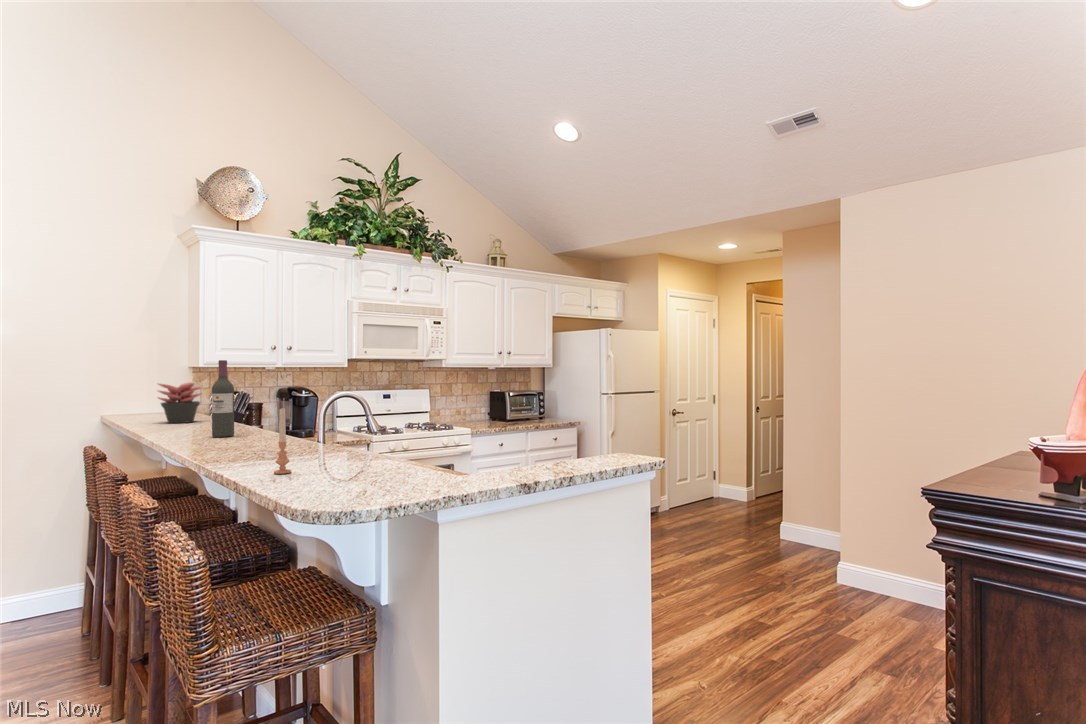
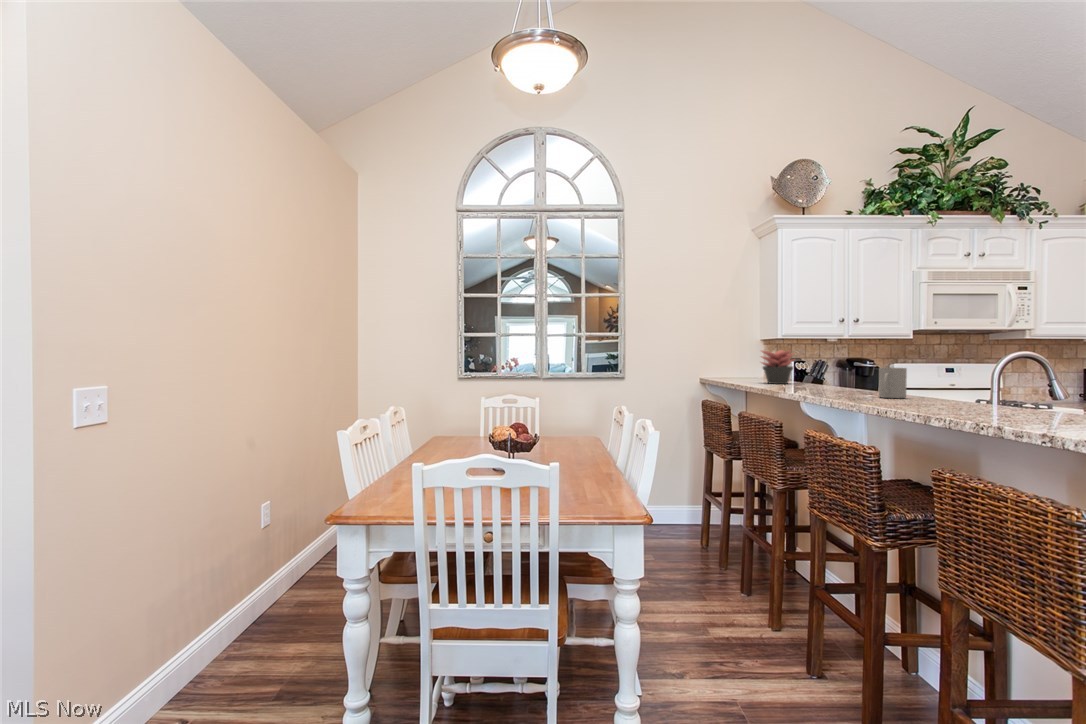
wine bottle: present [212,360,234,437] -> none [845,326,866,395]
mug: none [238,406,267,439] -> present [879,368,907,398]
candle: present [274,408,291,474] -> none [1033,360,1056,429]

